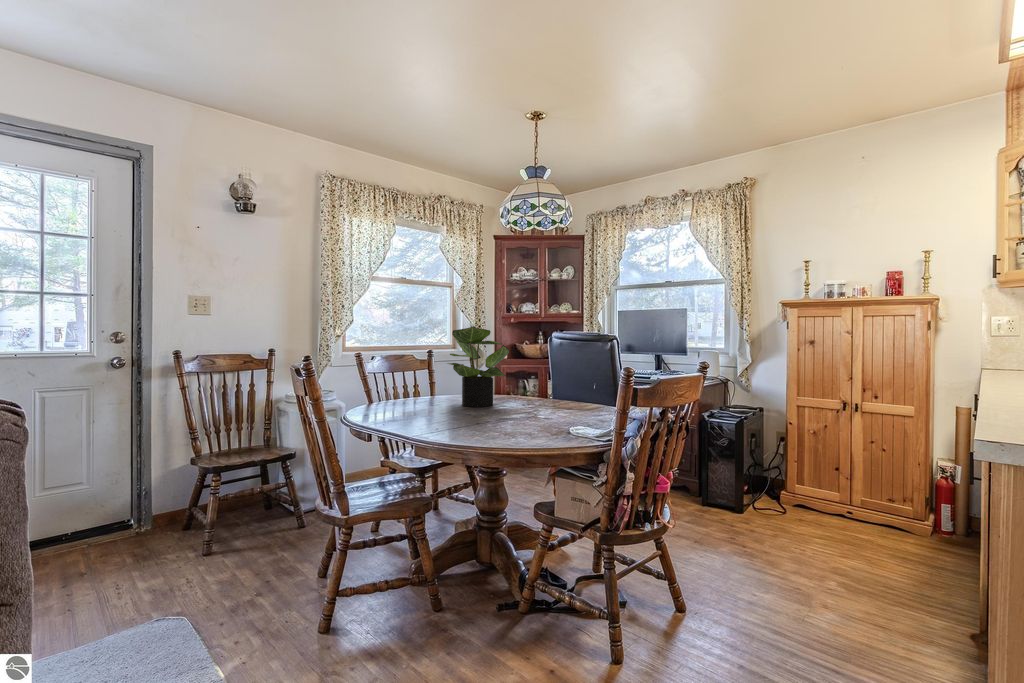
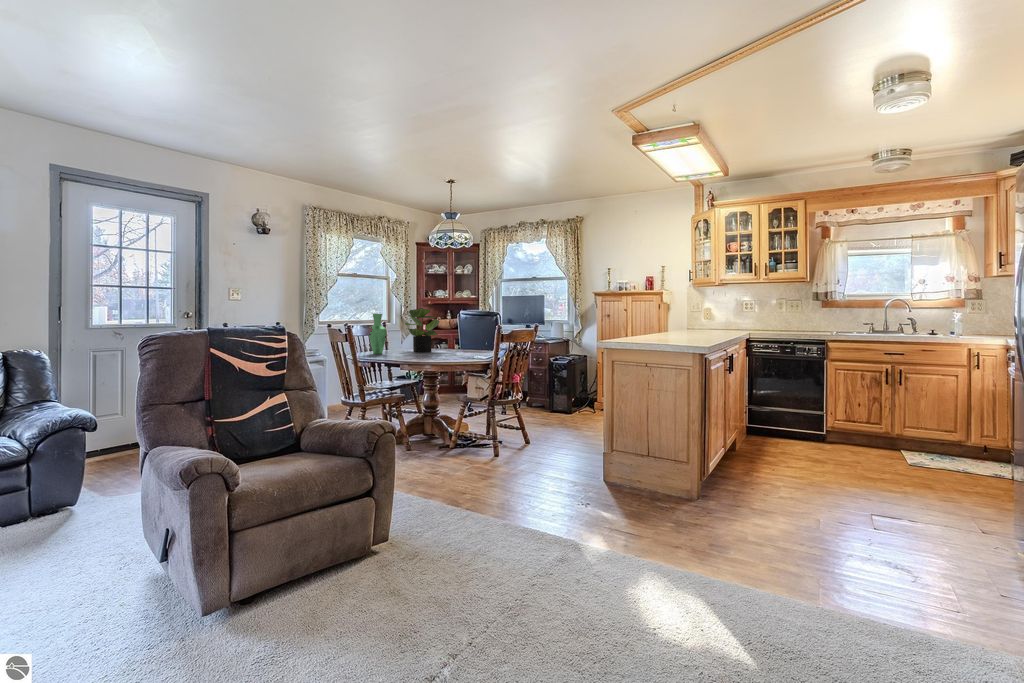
vase: none [377,337,410,411] -> present [369,314,387,354]

